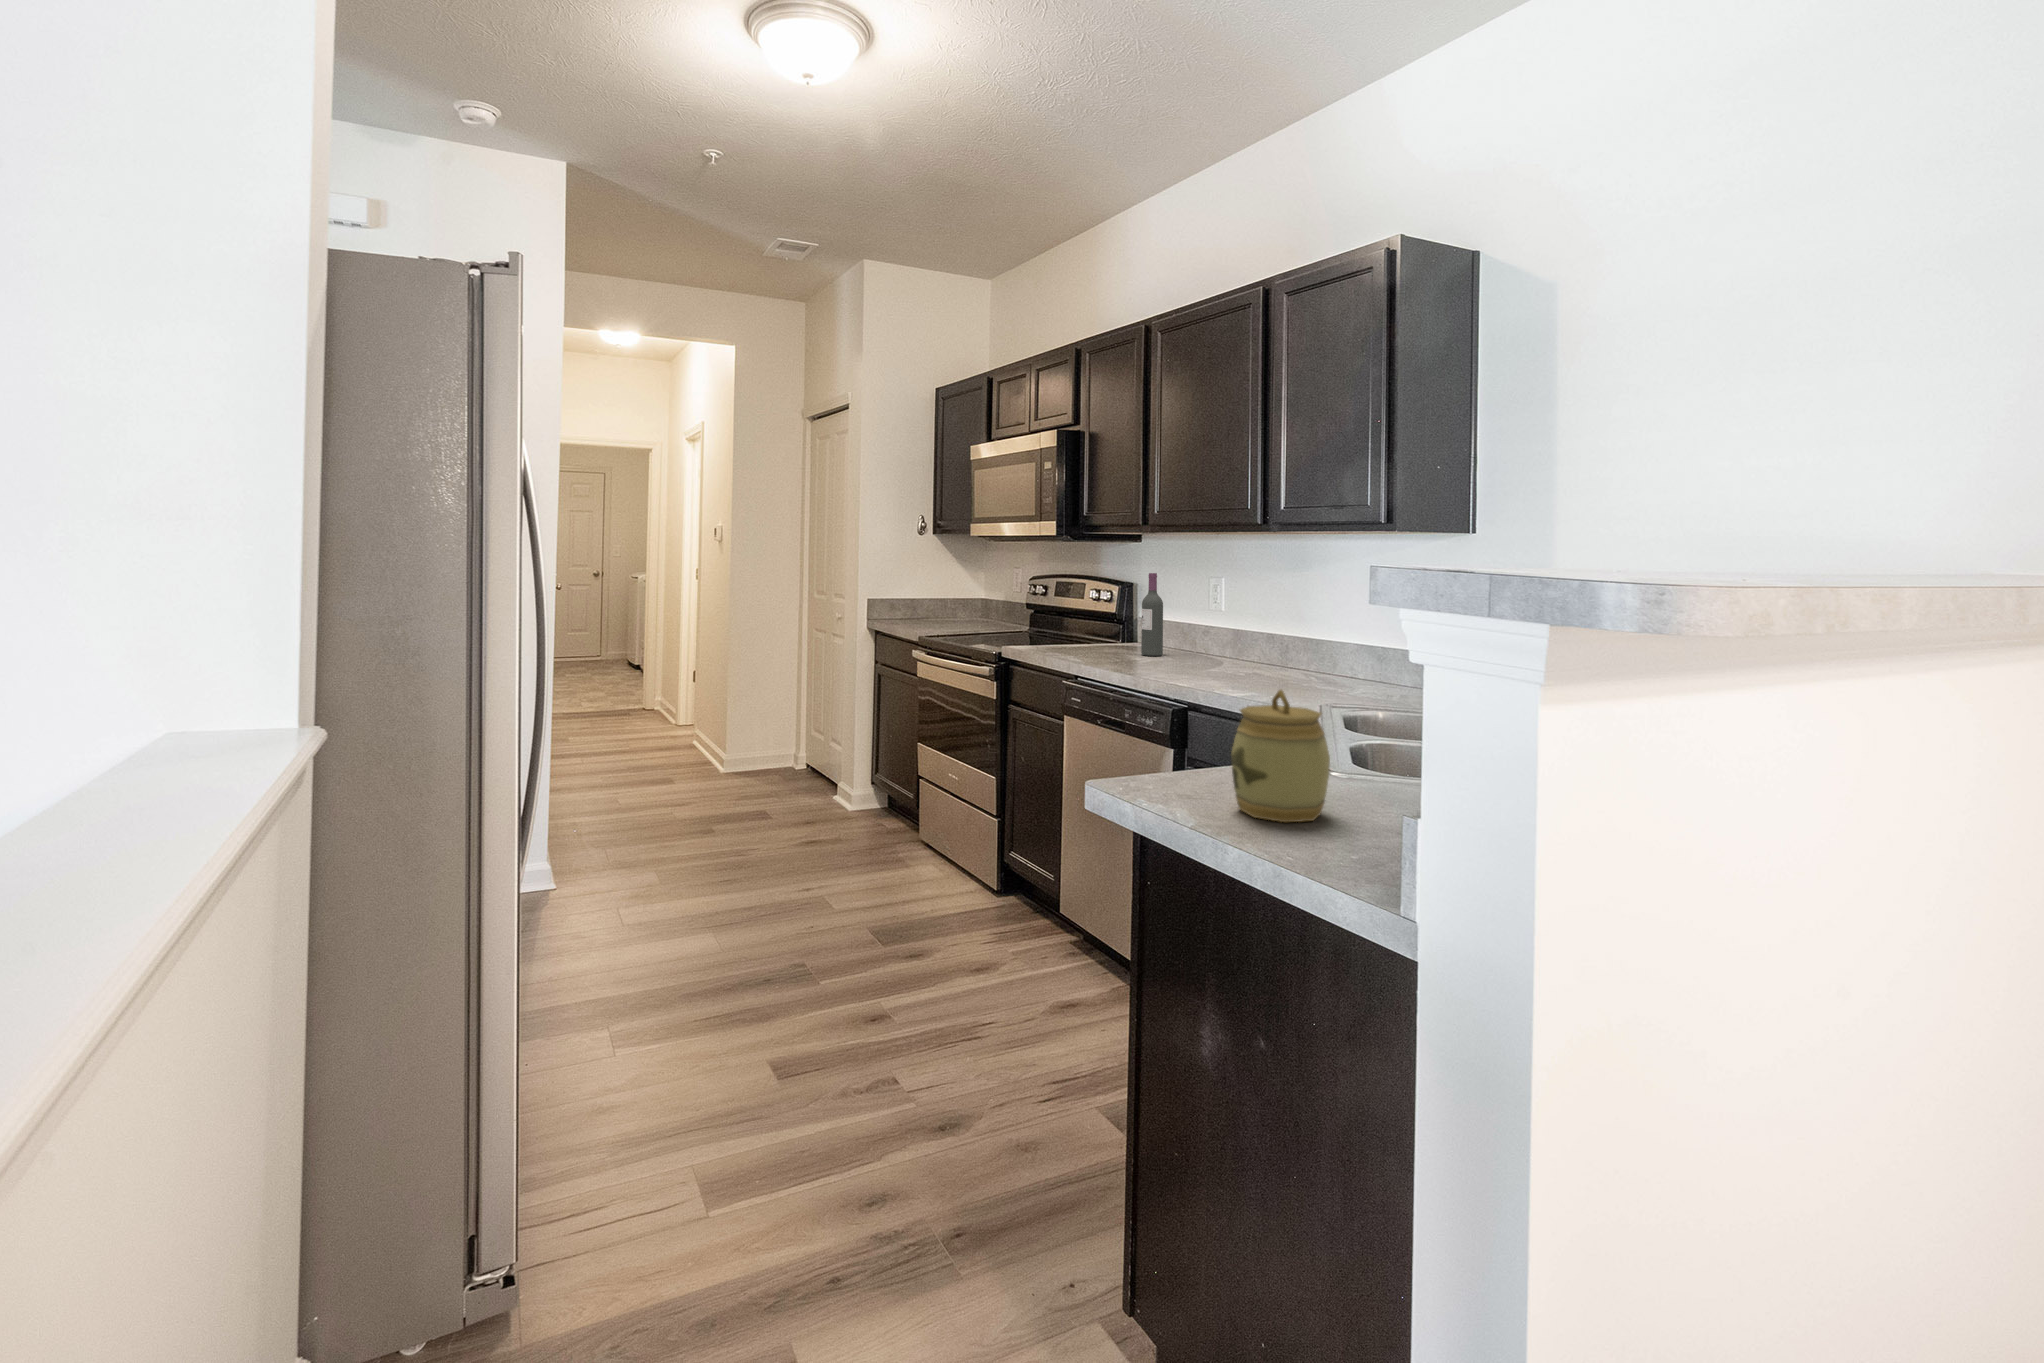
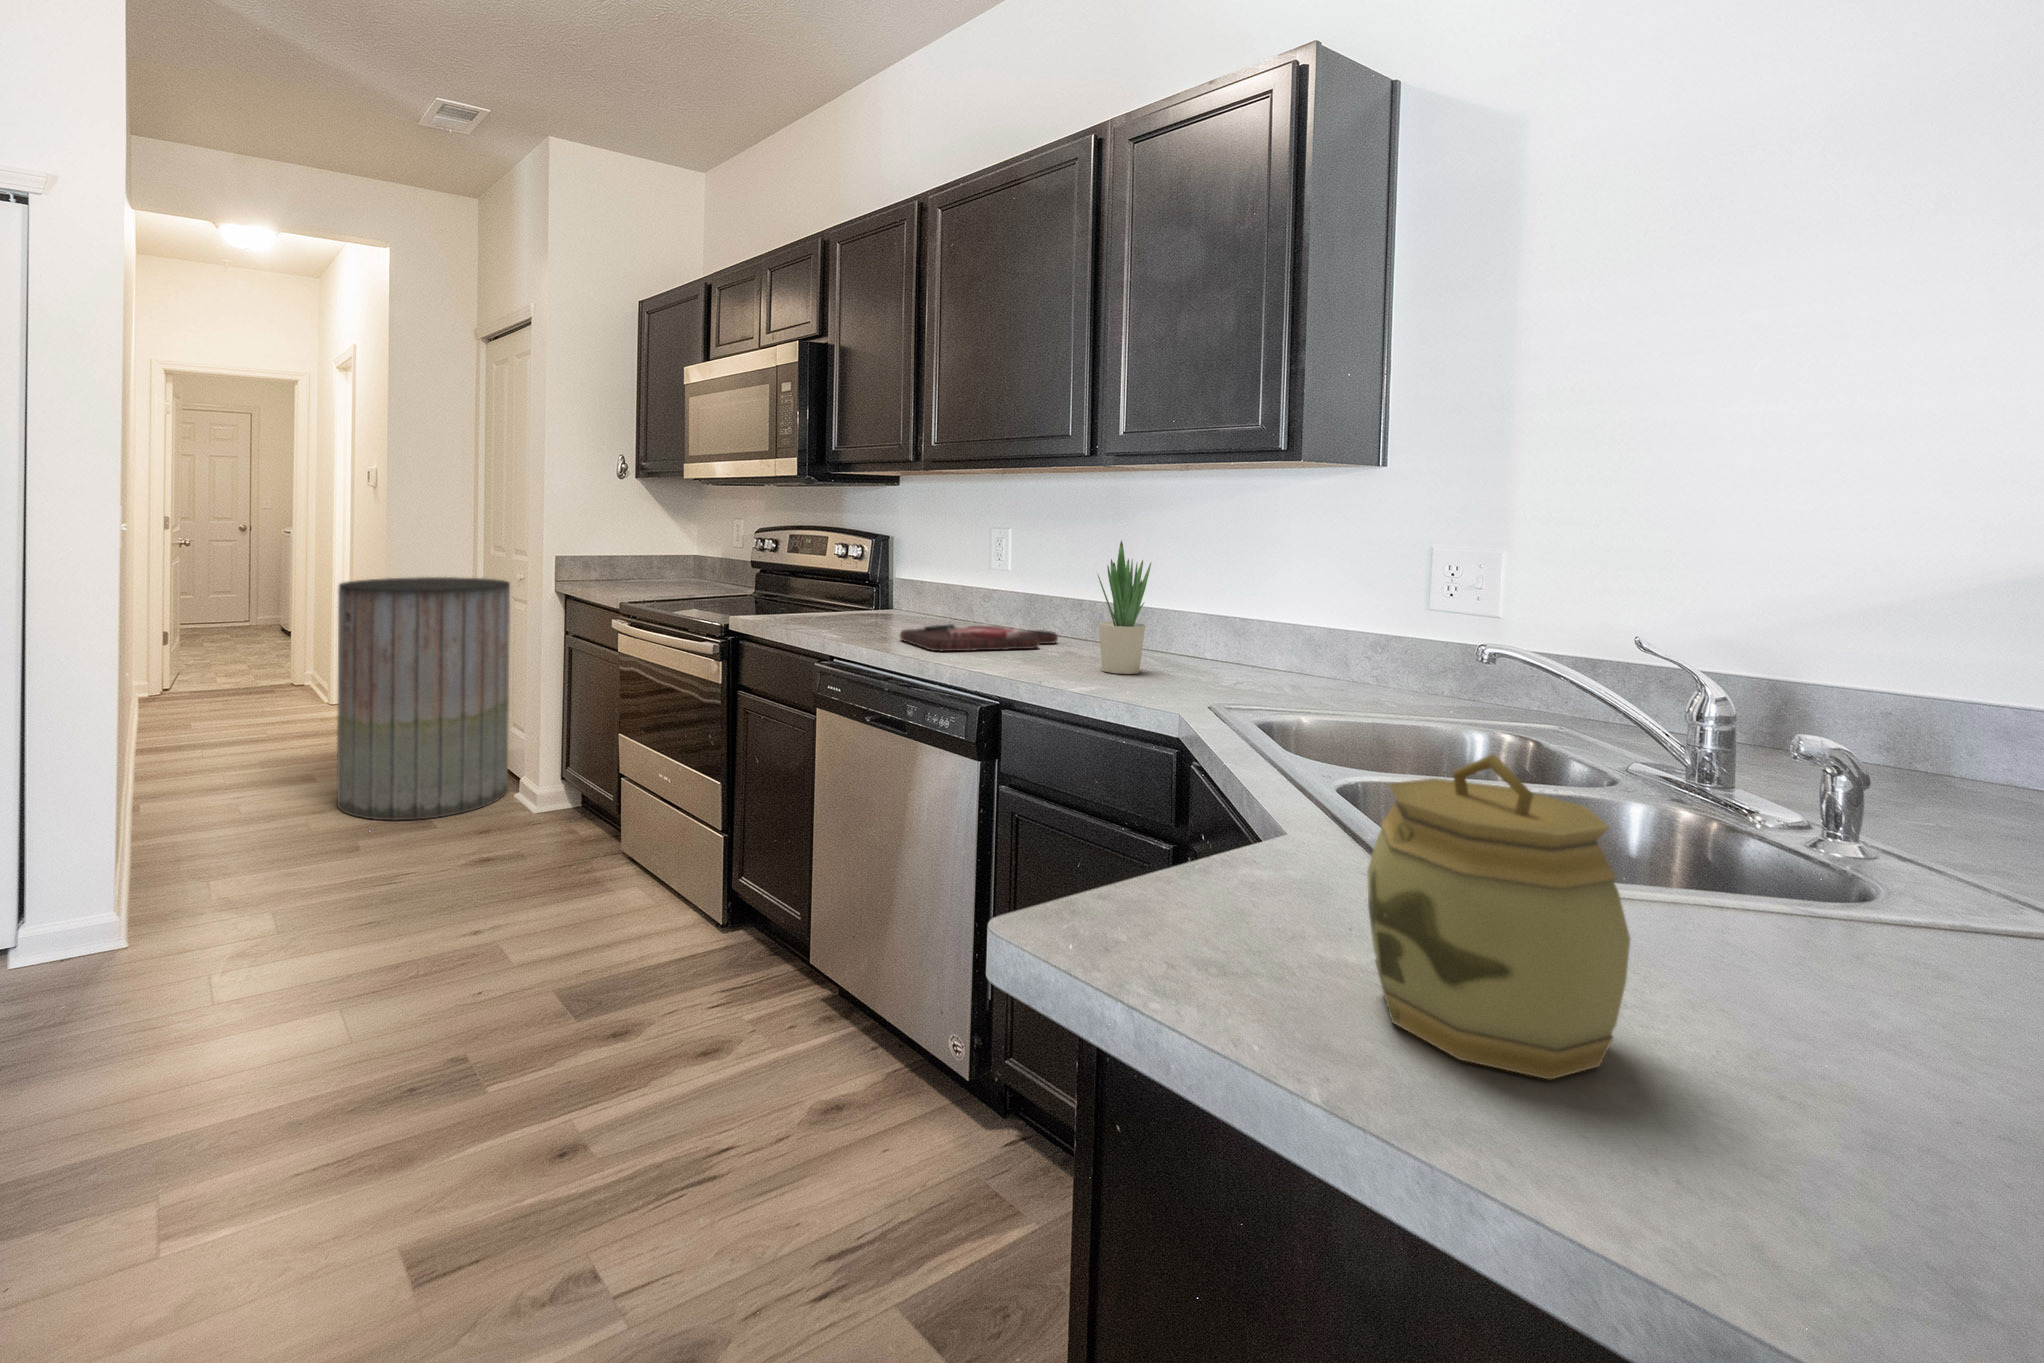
wine bottle: present [1141,573,1163,656] -> none [906,523,934,627]
potted plant: none [1262,588,1303,687] -> present [1098,541,1151,674]
trash can: none [693,616,831,814] -> present [337,577,510,820]
cutting board: none [1128,651,1253,672] -> present [900,624,1058,651]

